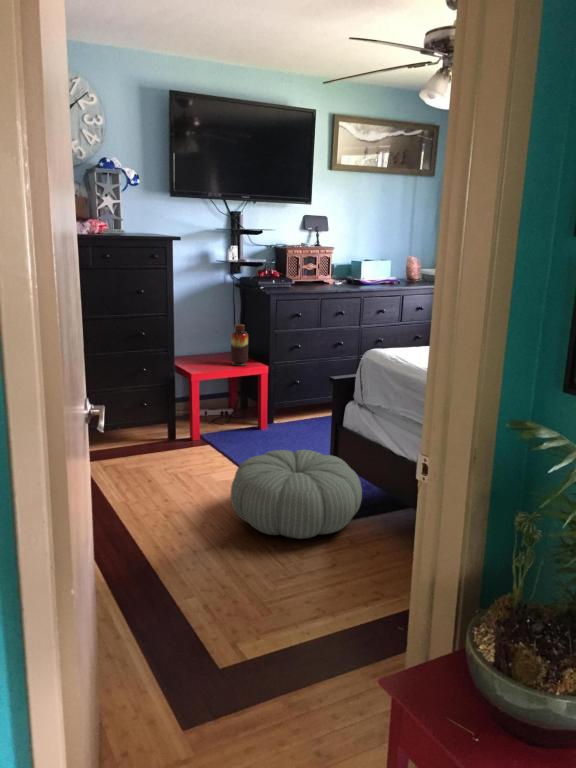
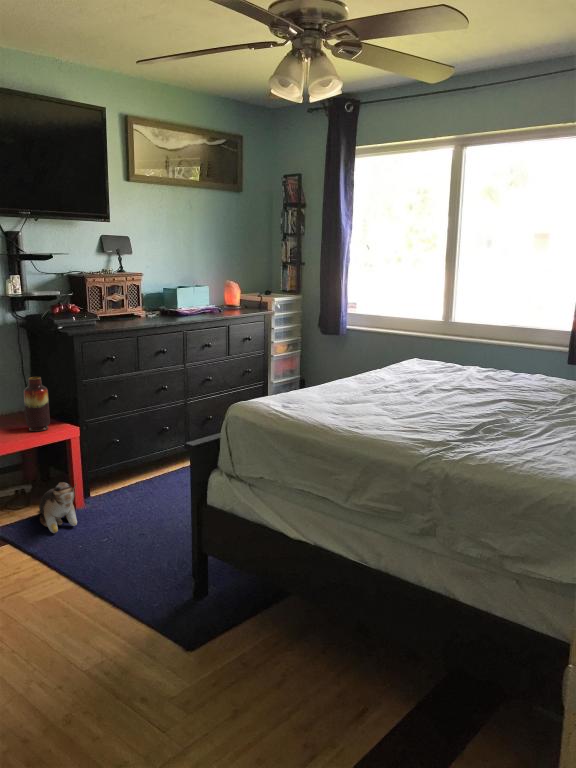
plush toy: none [233,404,260,442] -> present [39,482,77,533]
pouf: present [231,450,362,539] -> none [64,543,248,687]

